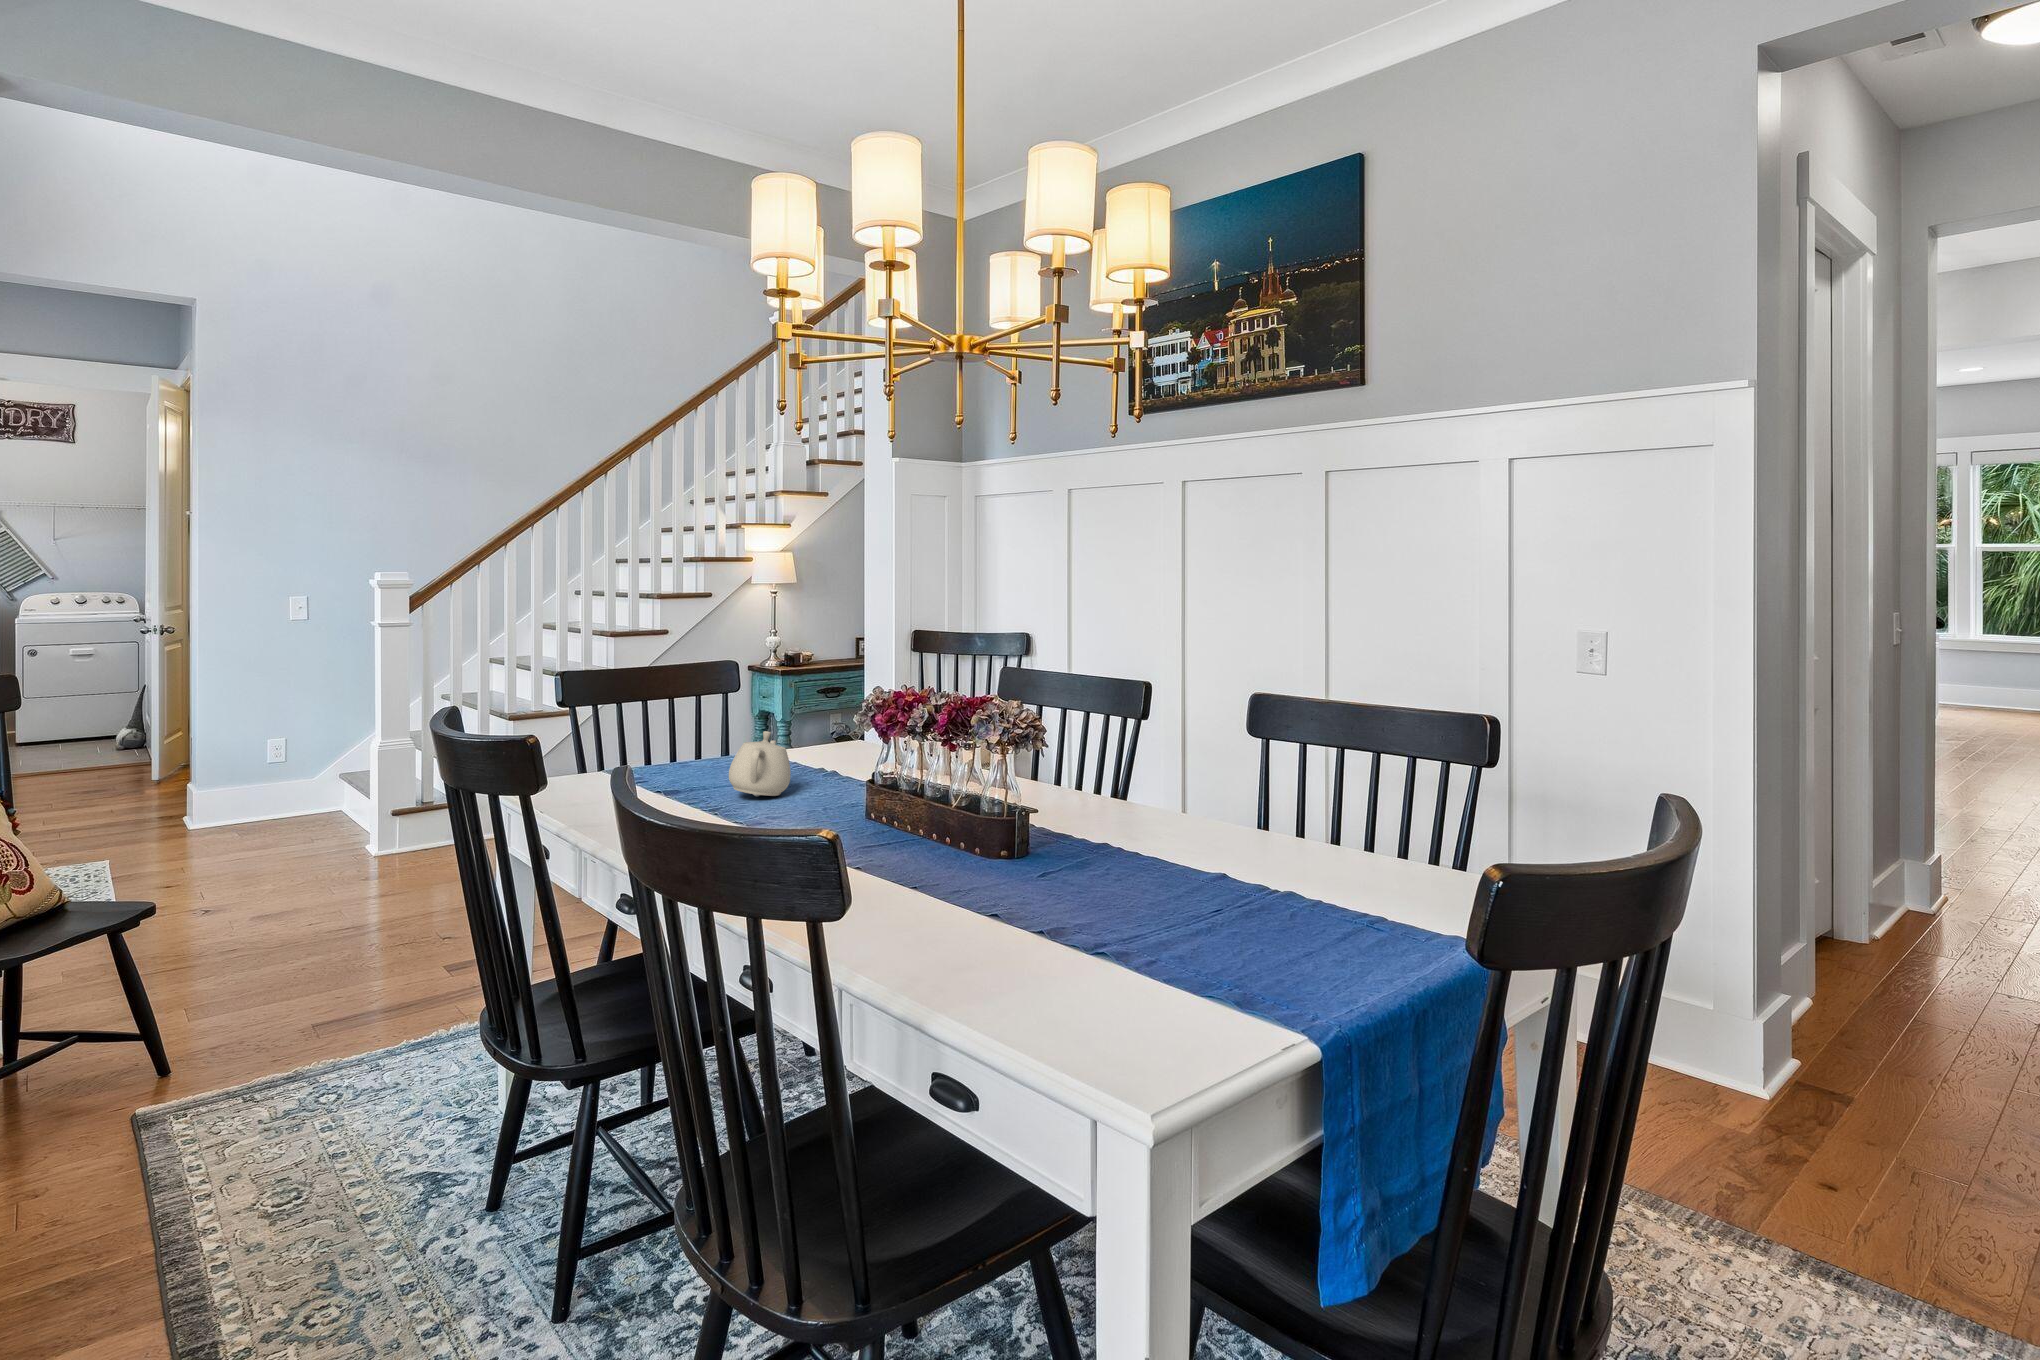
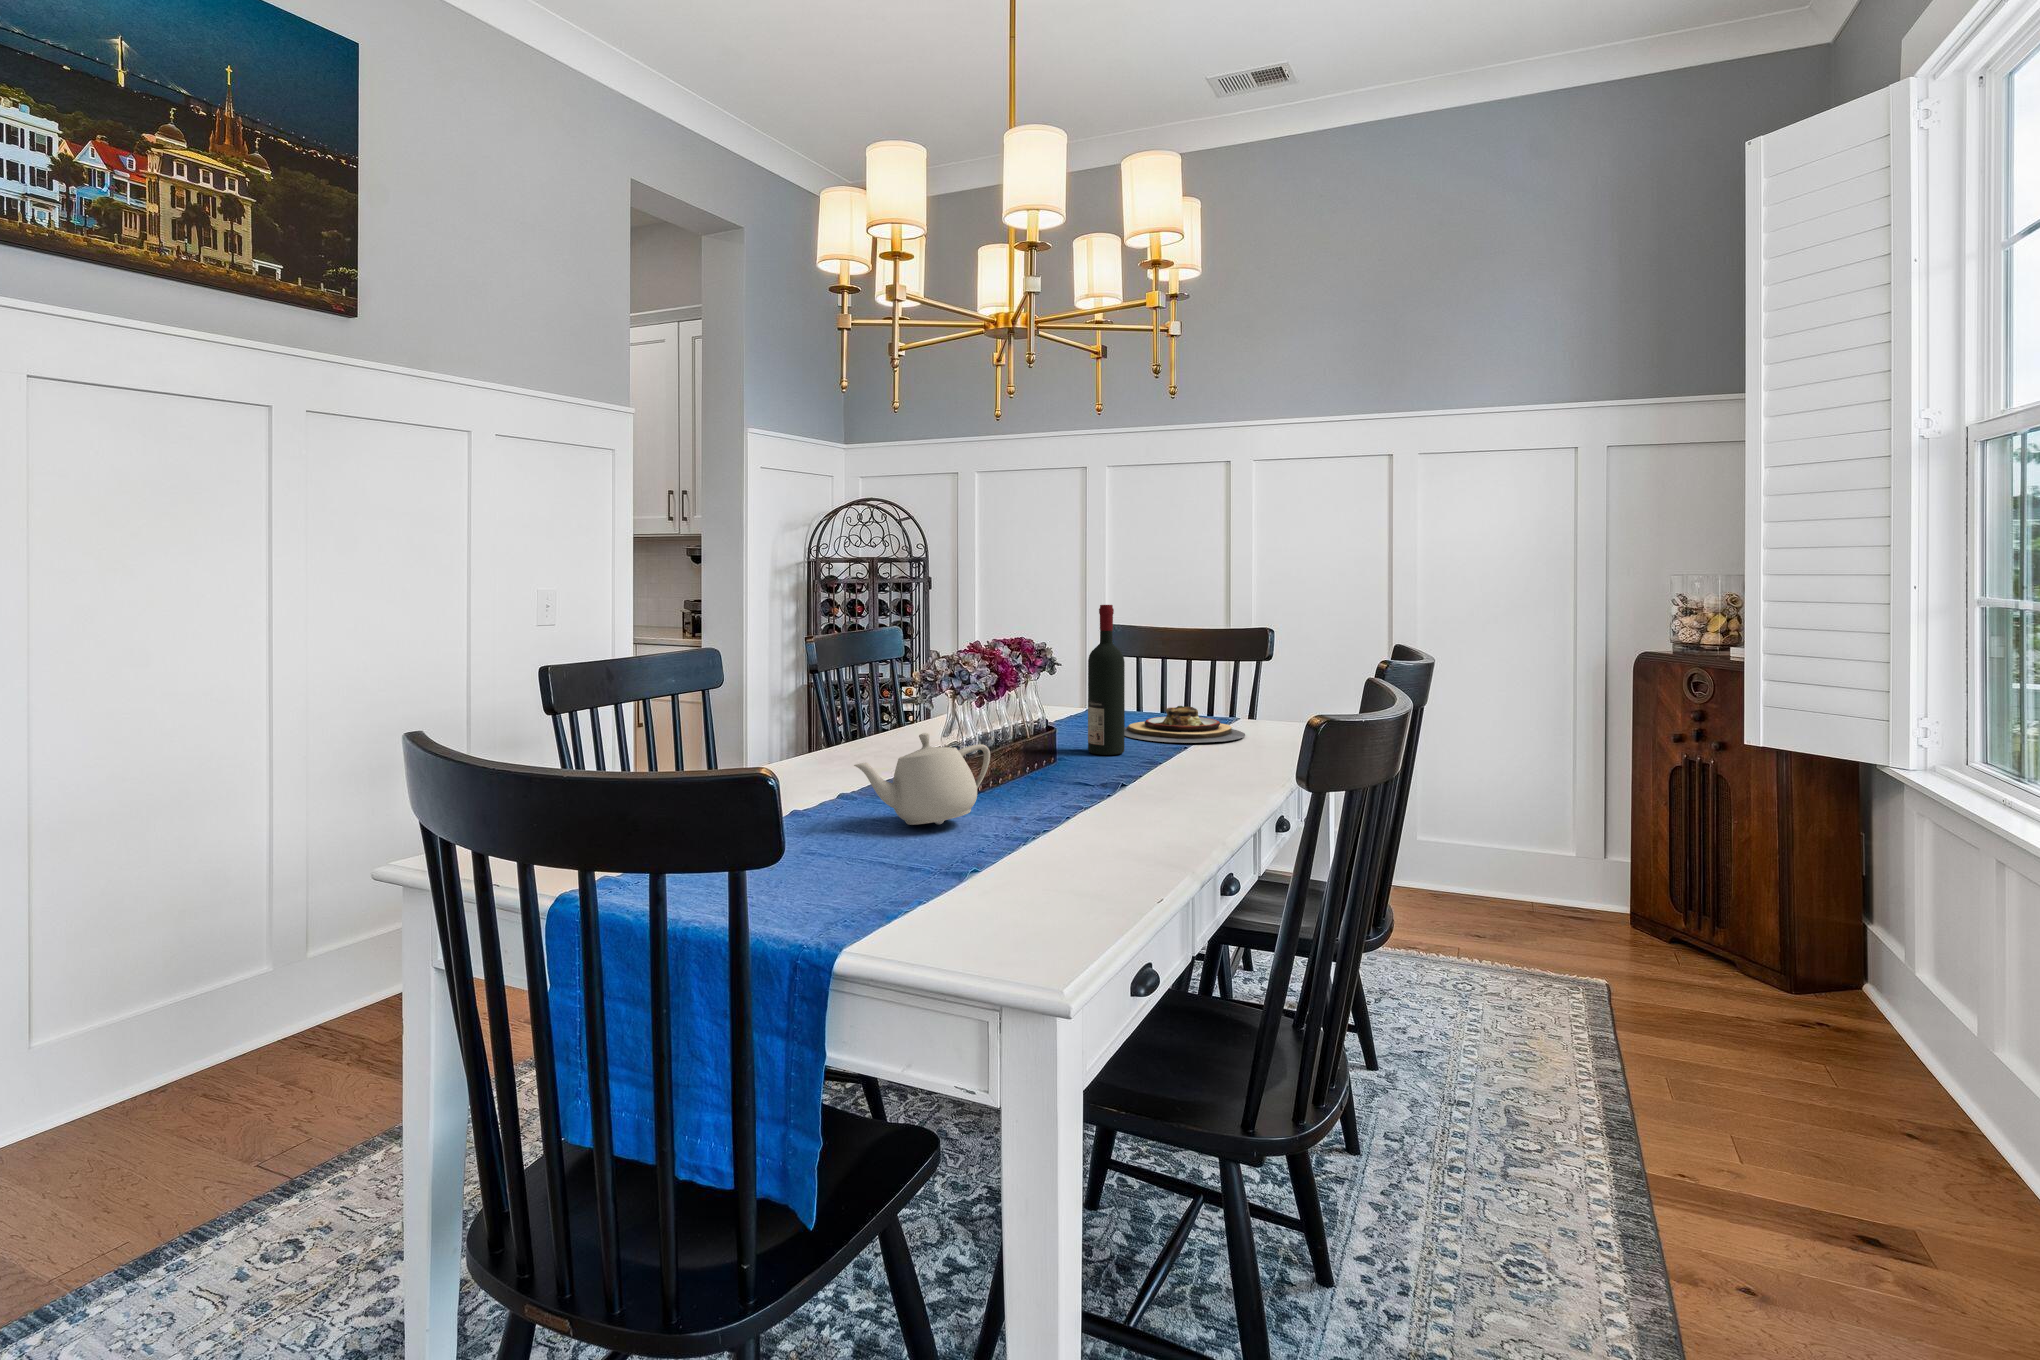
wine bottle: none [928,678,975,870] -> present [1088,605,1125,755]
plate: none [952,874,1160,959] -> present [1124,706,1245,743]

